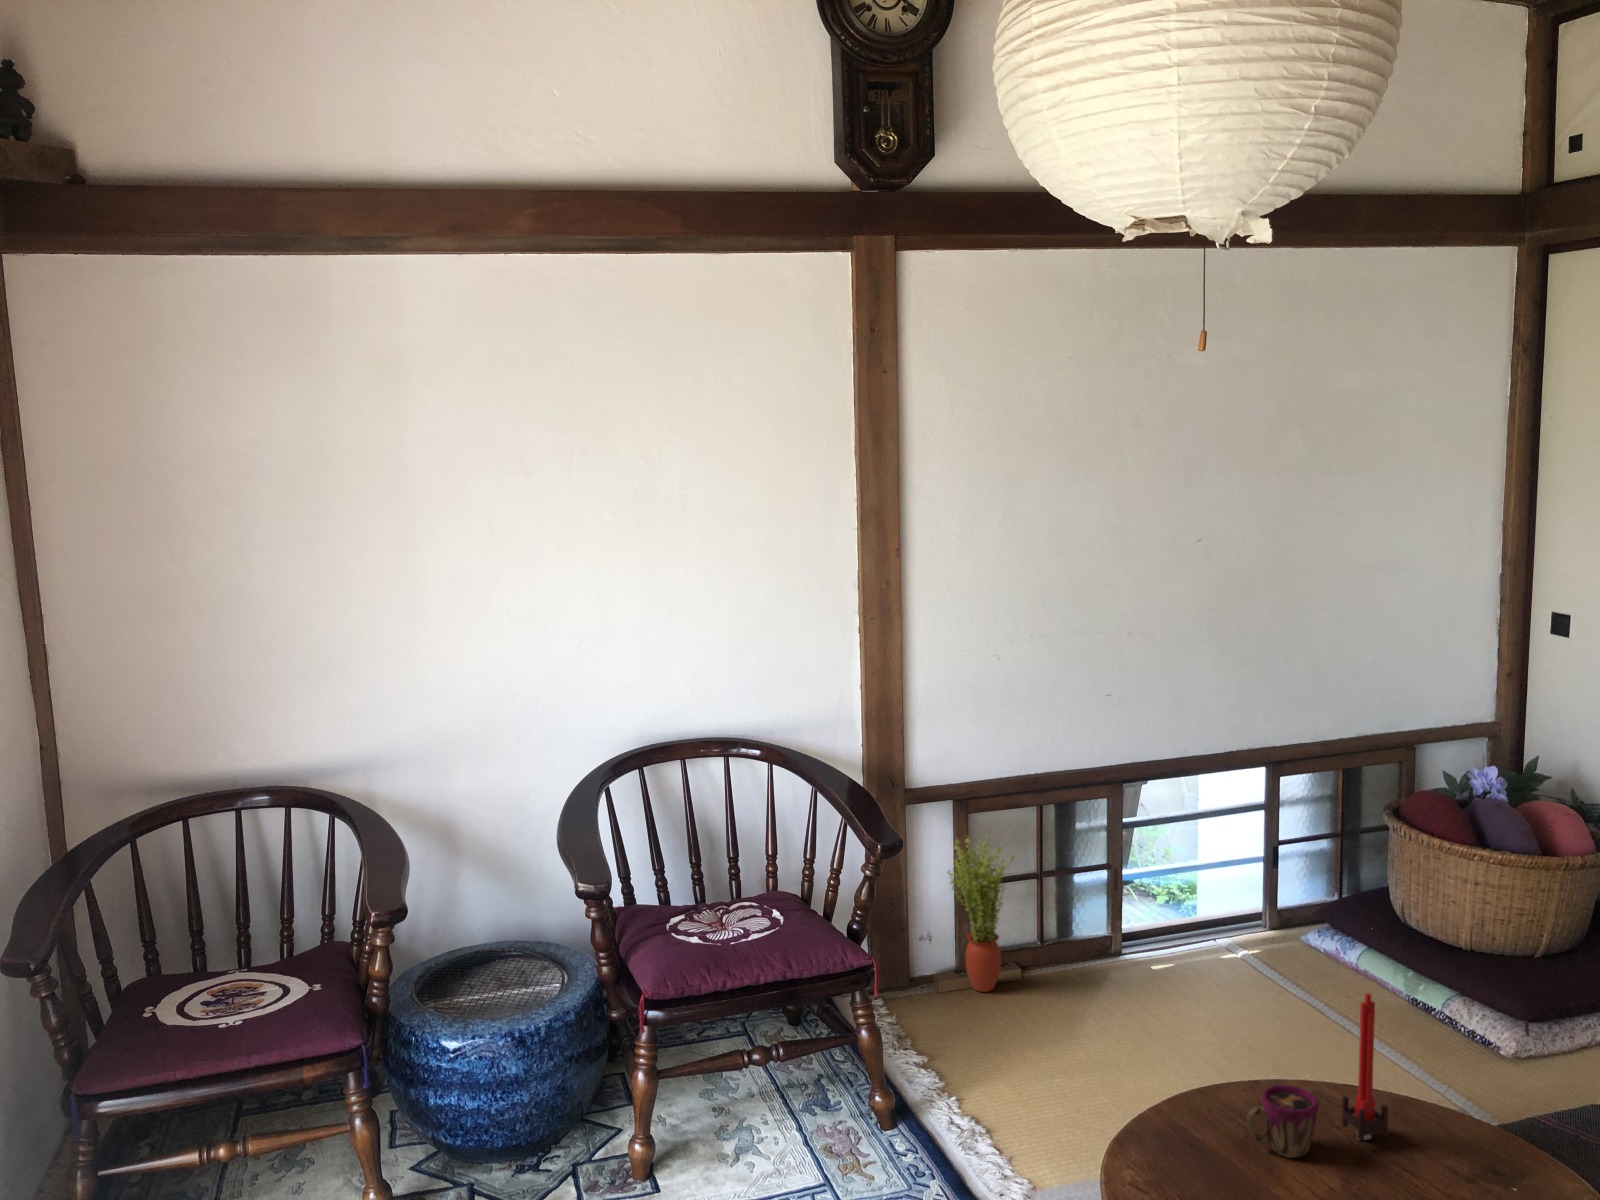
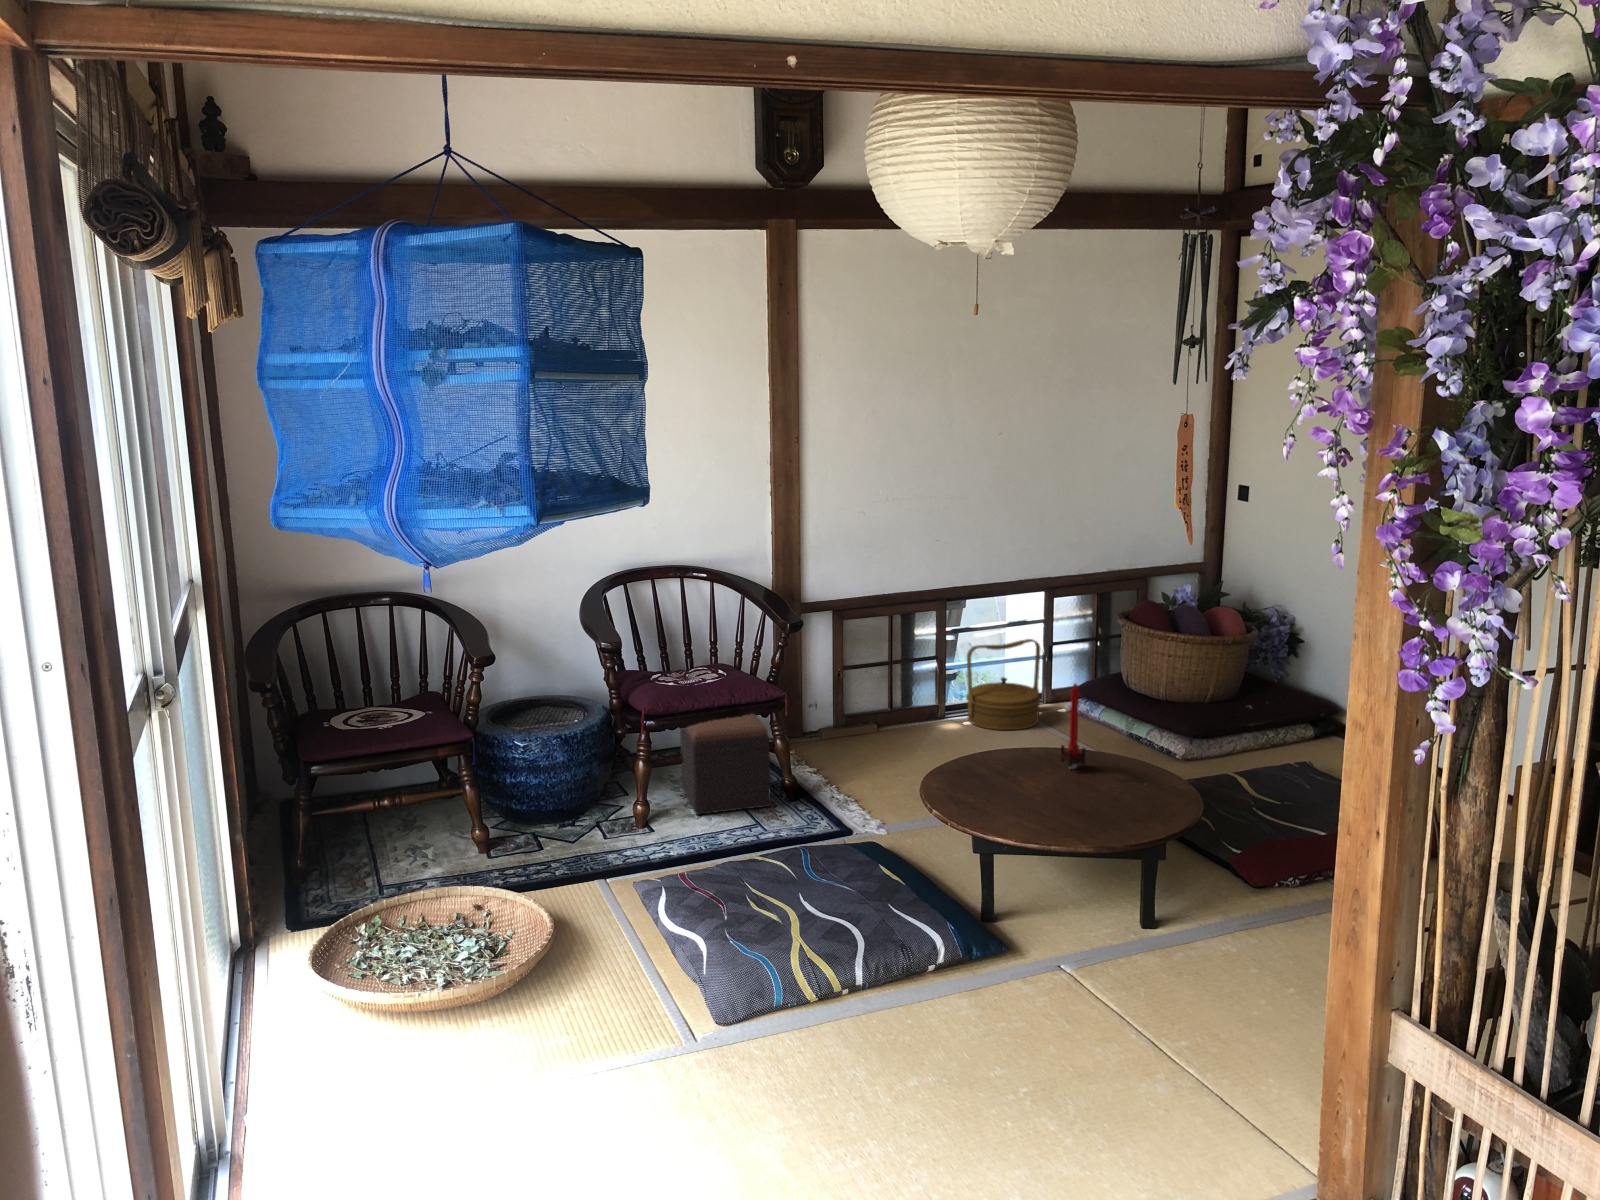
potted plant: present [948,838,1015,992] -> none [830,631,876,736]
basket: none [1153,844,1269,987] -> present [966,639,1041,730]
footstool: none [711,971,849,1155] -> present [680,714,771,814]
cup: present [1247,1085,1319,1158] -> none [1006,739,1046,776]

